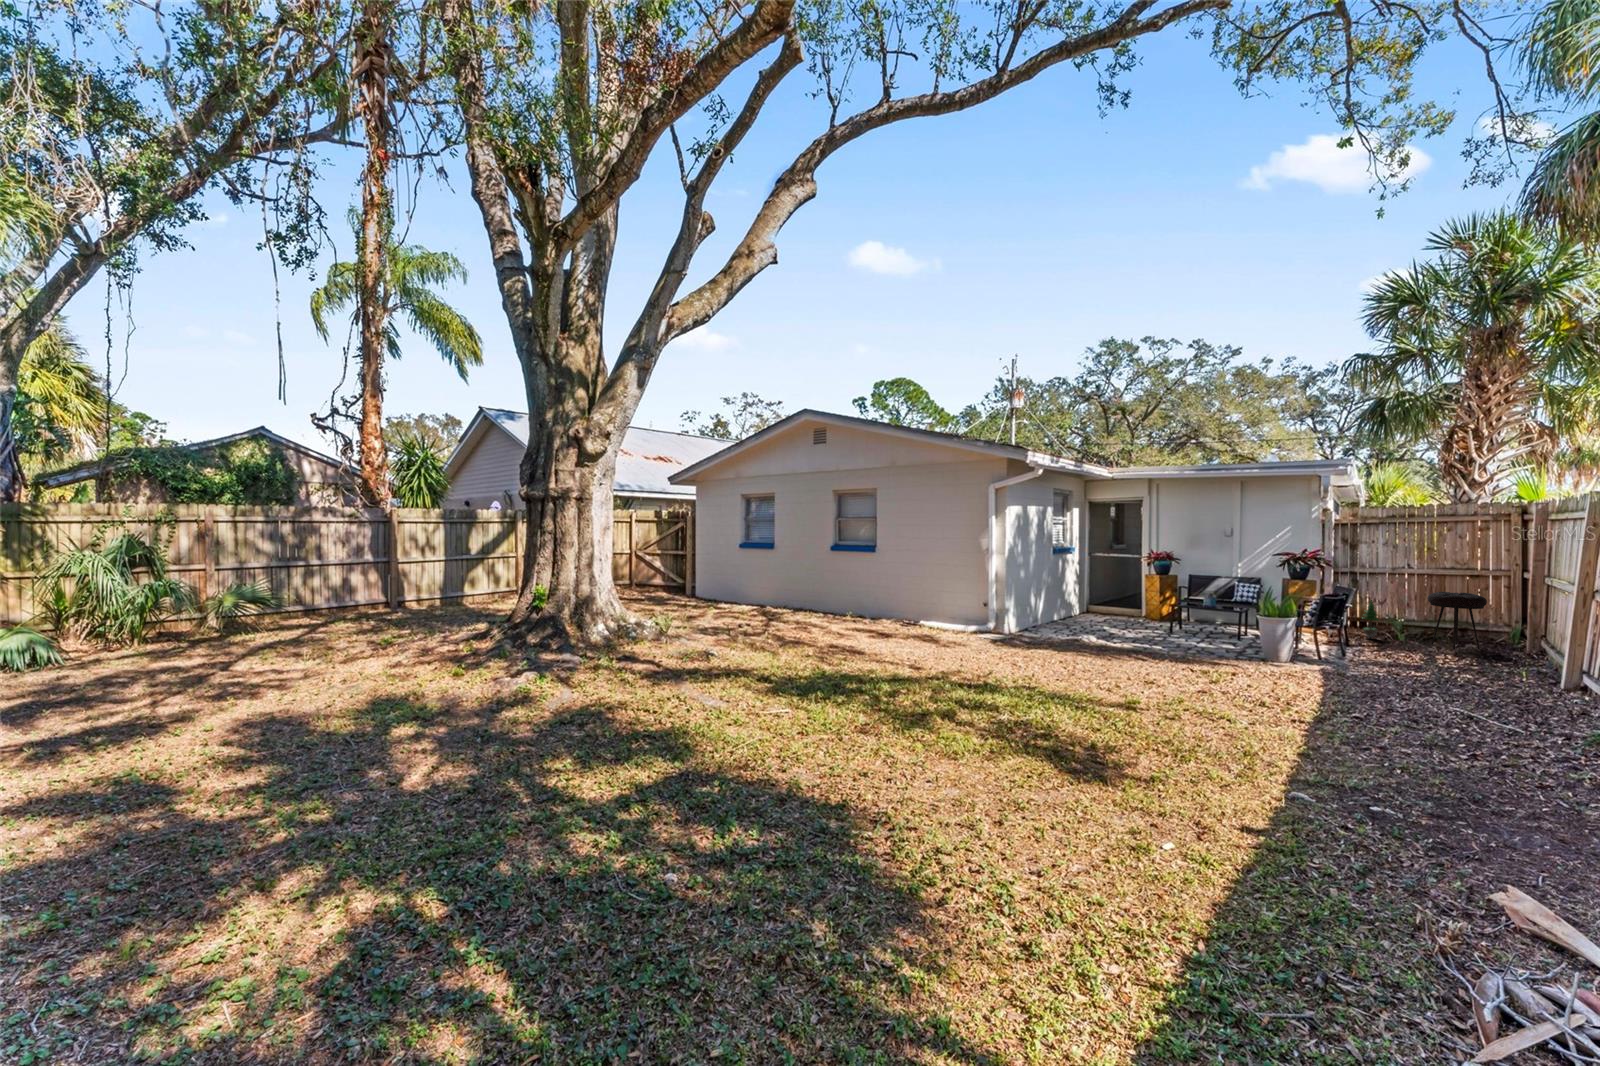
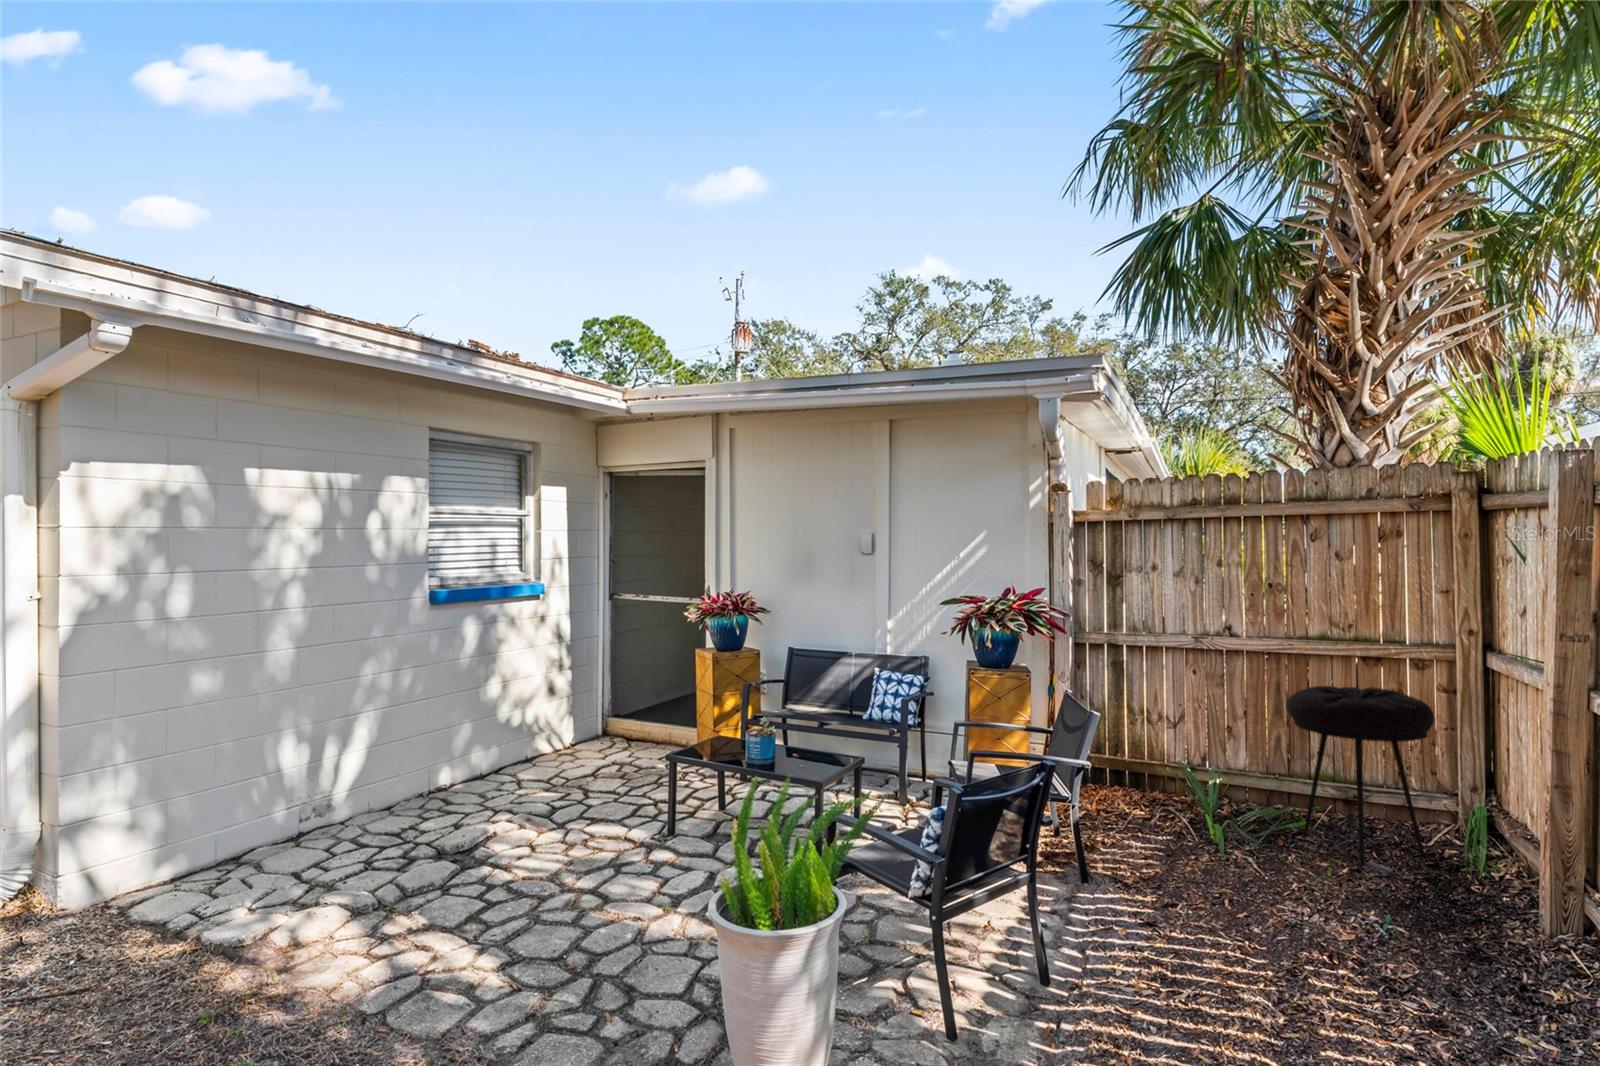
potted tree: present [1363,600,1379,638] -> none [1141,704,1182,811]

